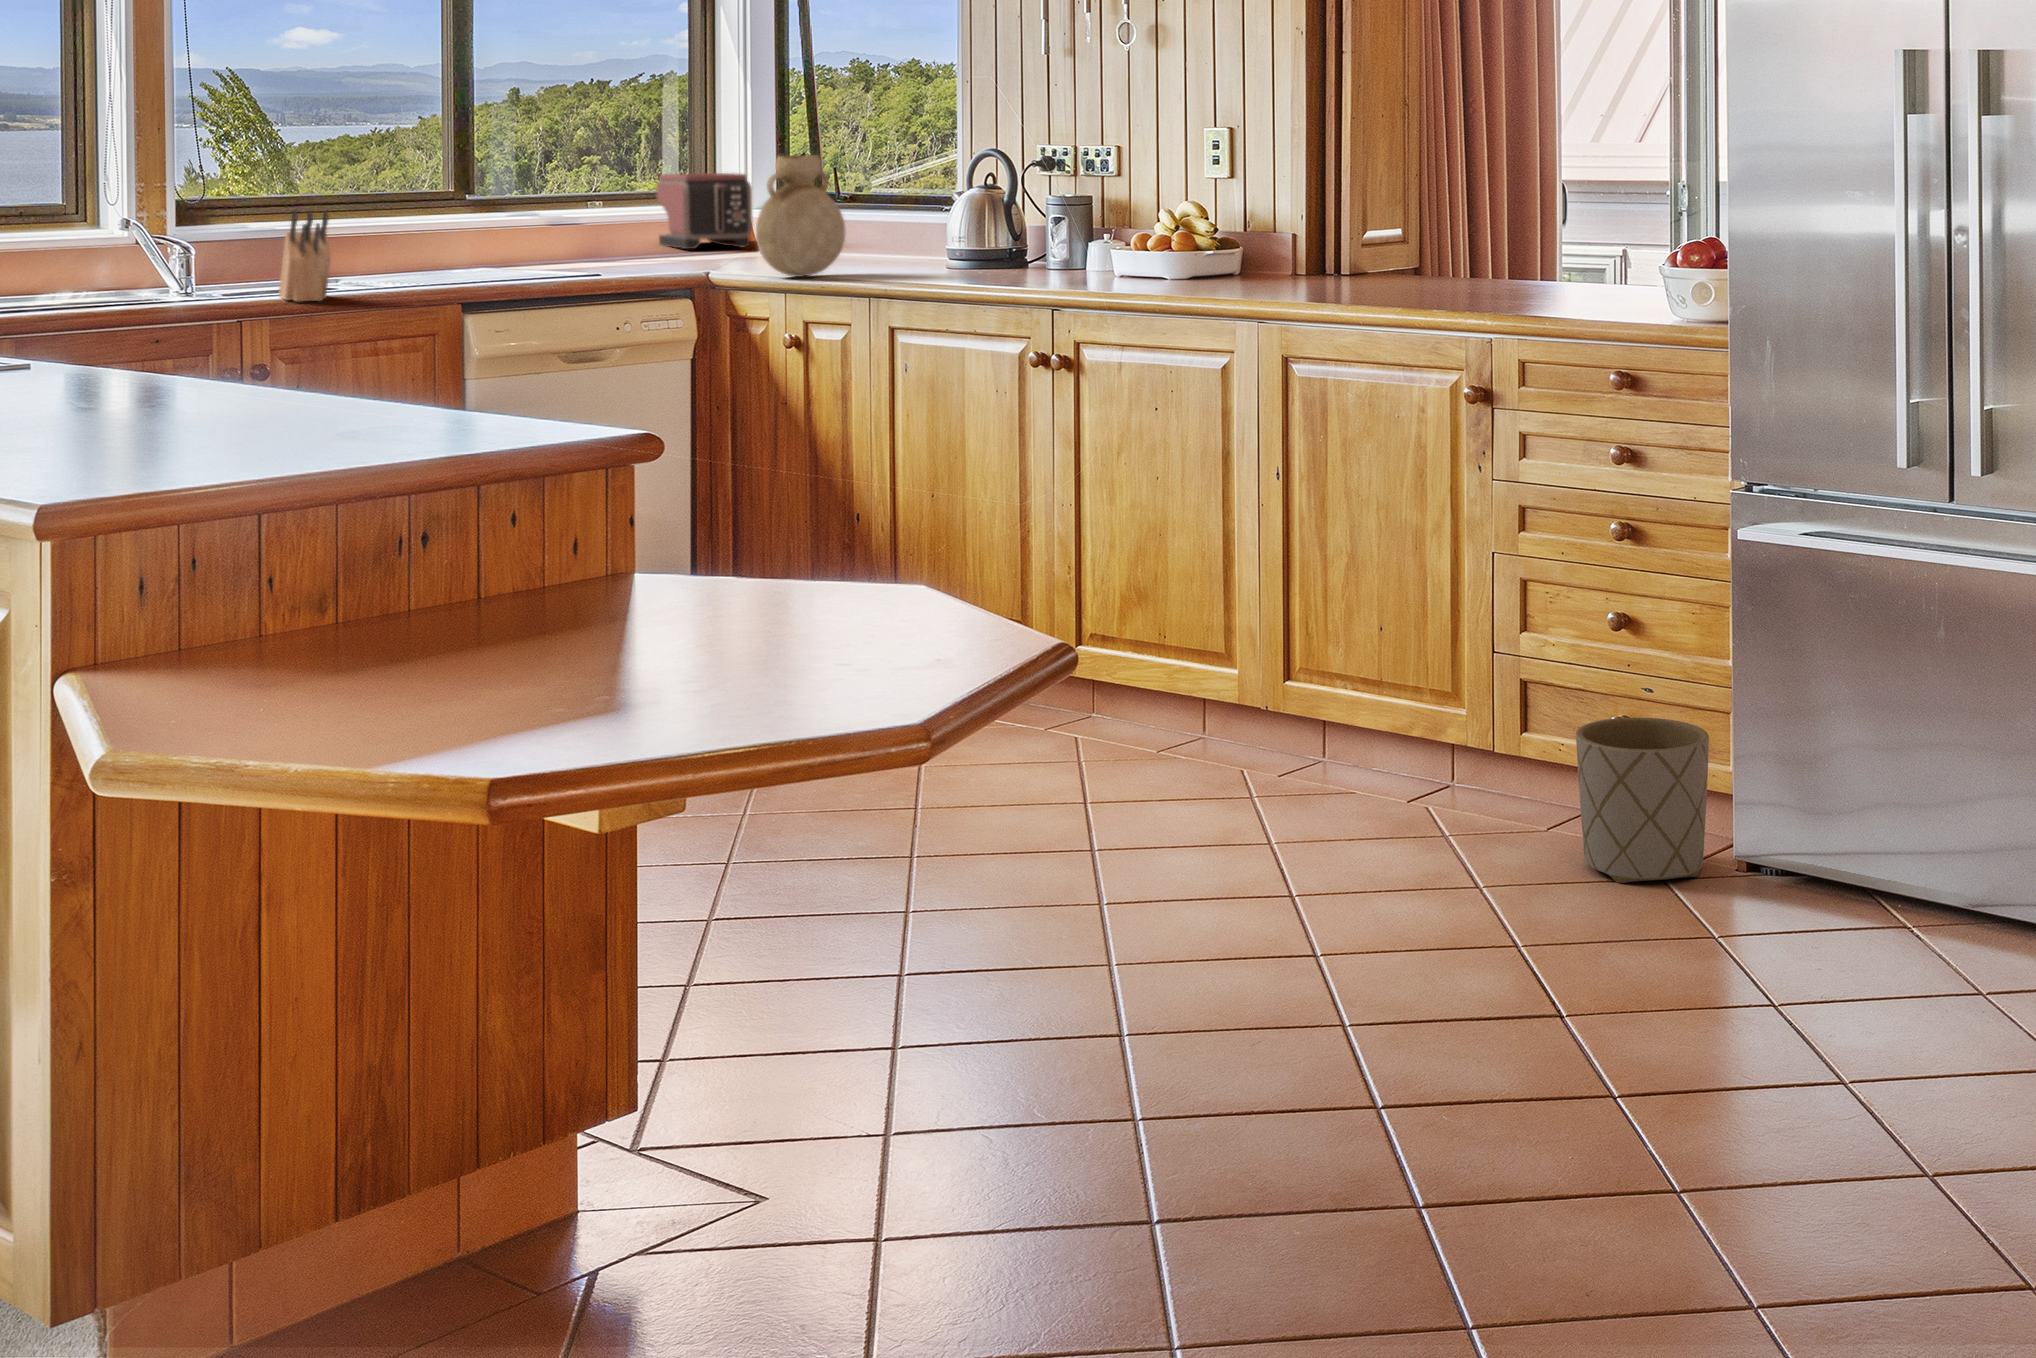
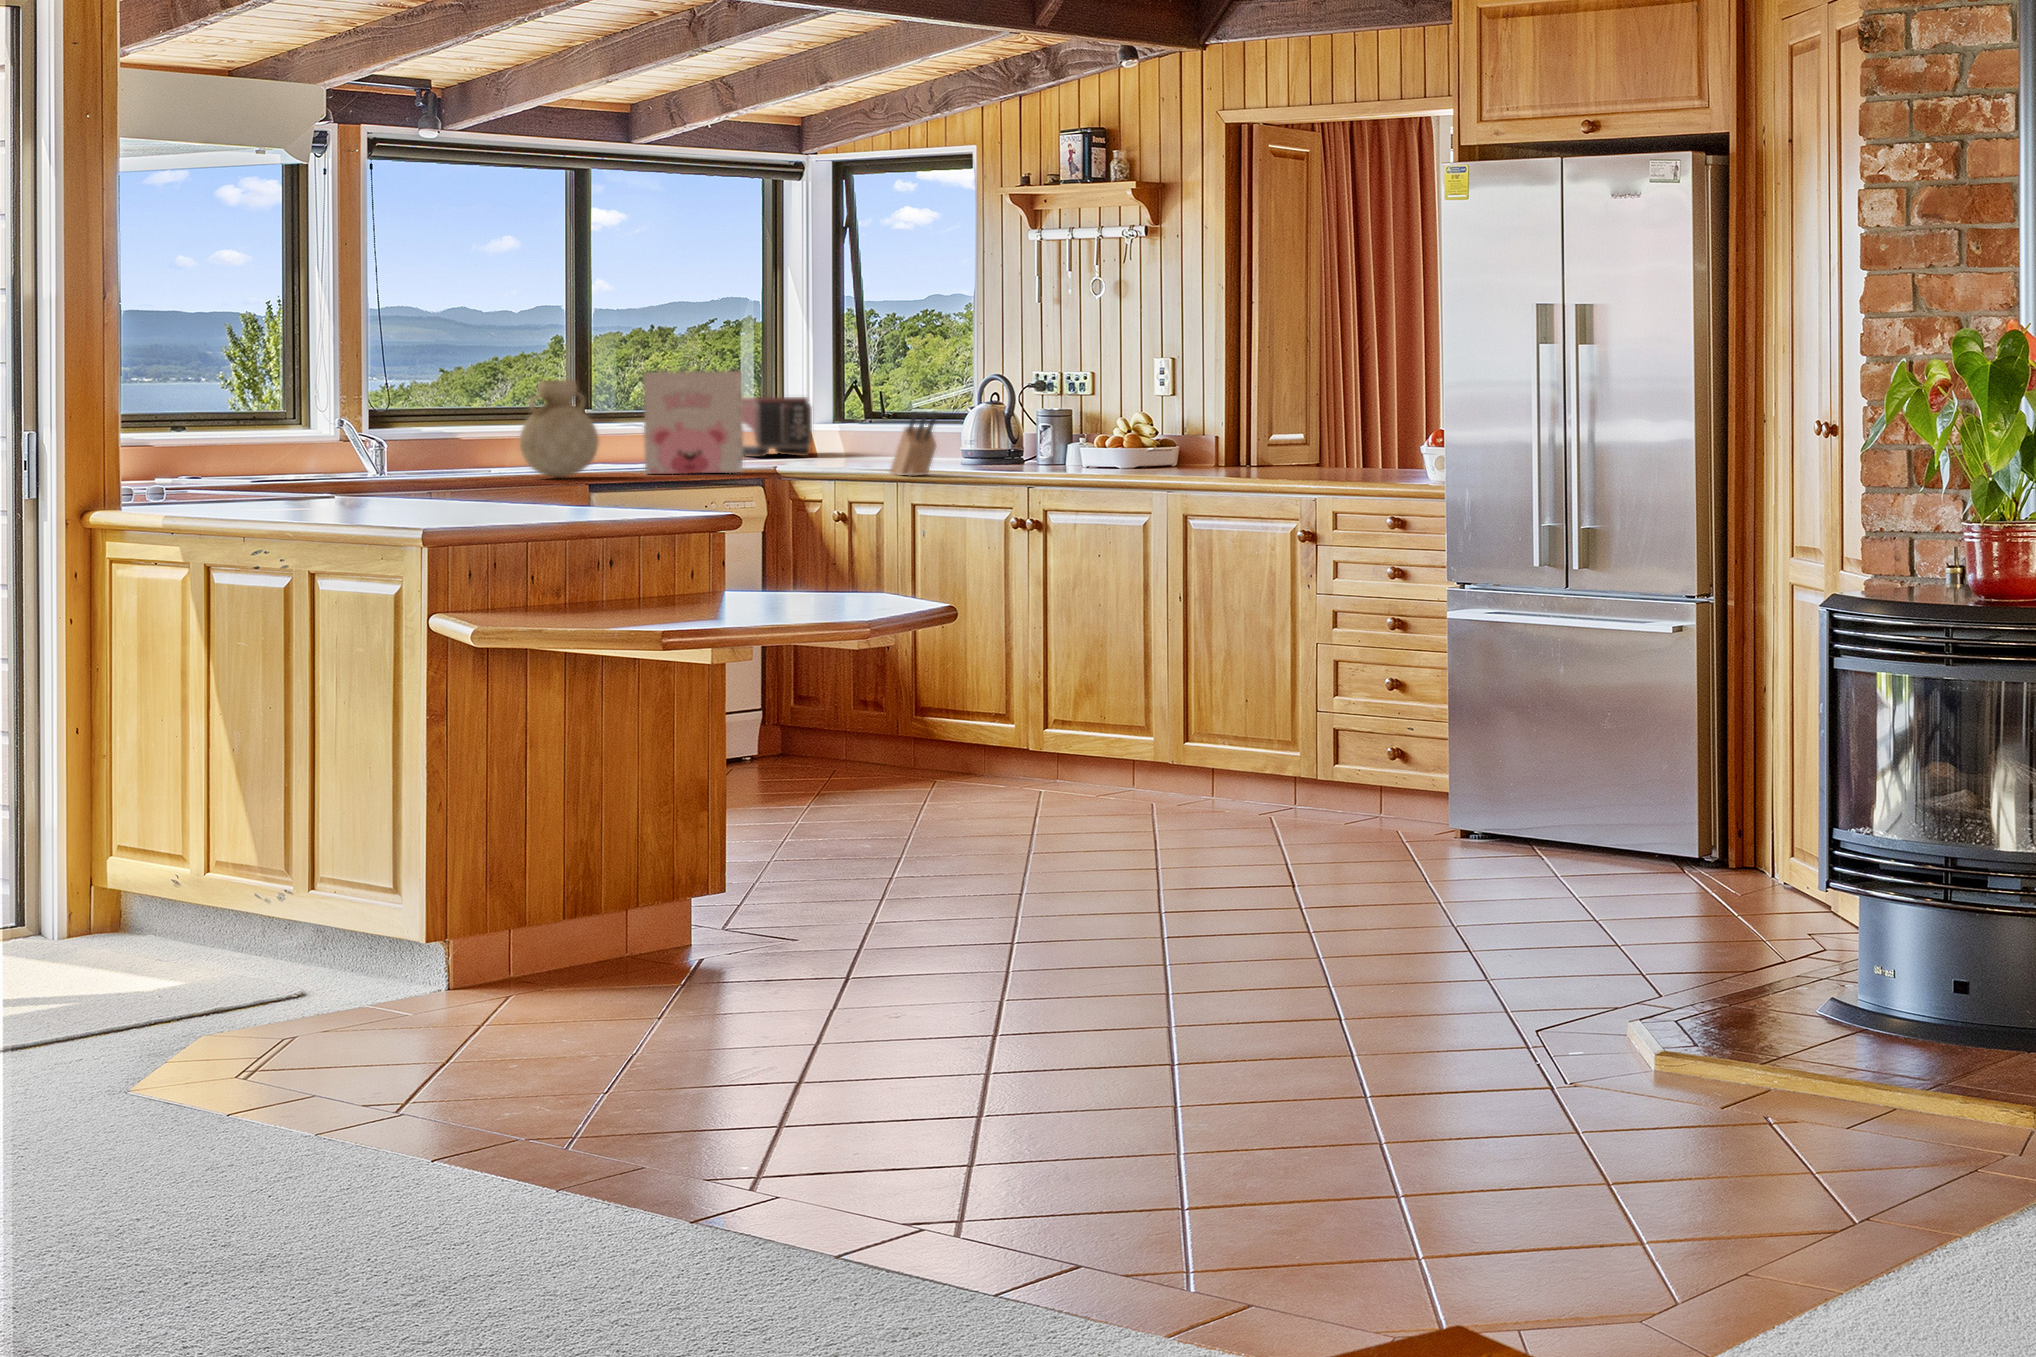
cereal box: none [541,147,669,283] -> present [644,371,743,474]
vase: present [756,155,845,277] -> present [520,380,599,478]
knife block: present [279,210,331,301] -> present [890,412,937,476]
planter: present [1576,717,1709,883] -> none [1354,741,1440,840]

